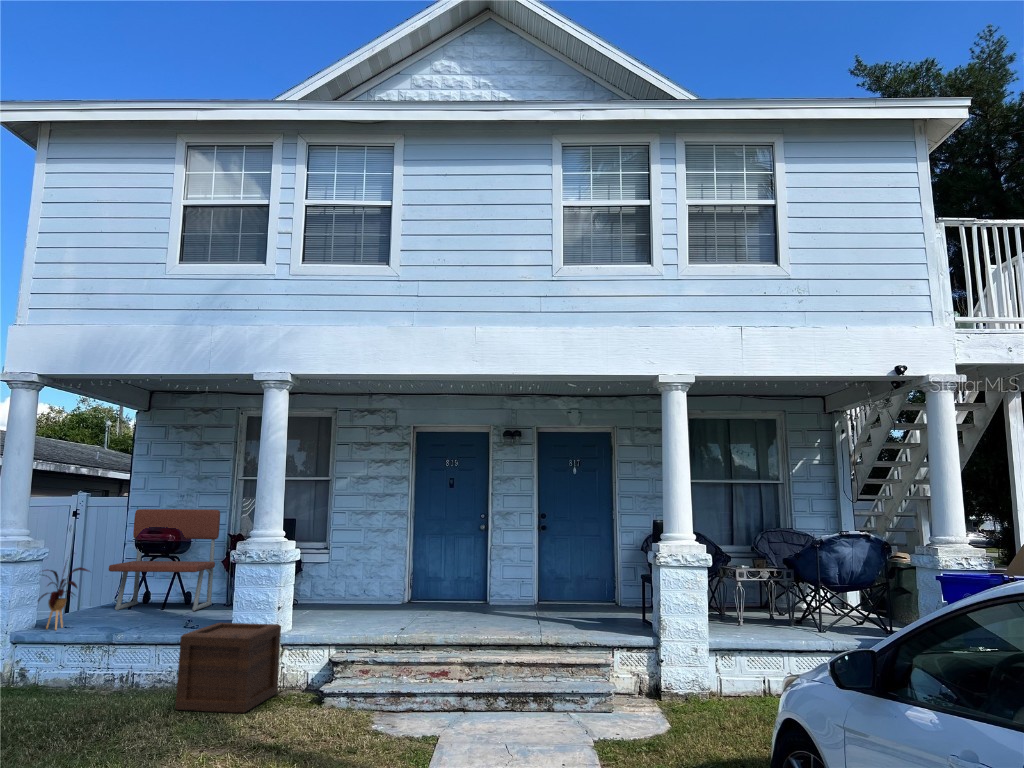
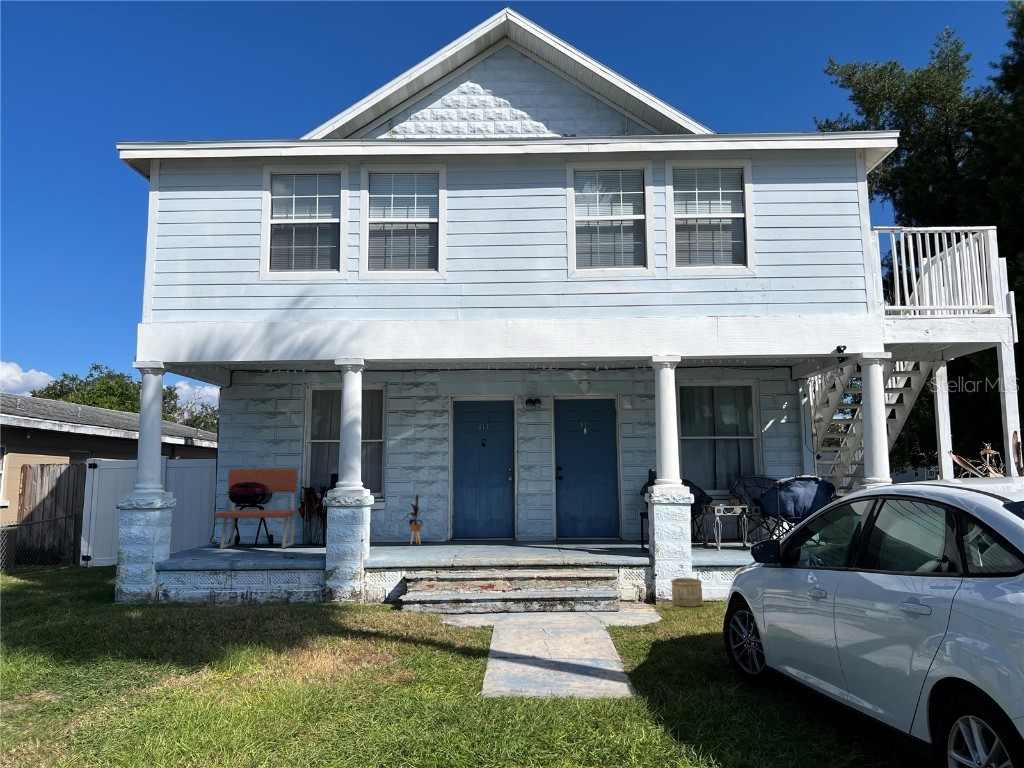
house plant: present [38,565,88,630] -> present [405,494,423,543]
wooden crate: present [175,623,281,713] -> none [294,552,365,615]
wooden bucket: none [681,666,723,707] -> present [671,578,702,607]

